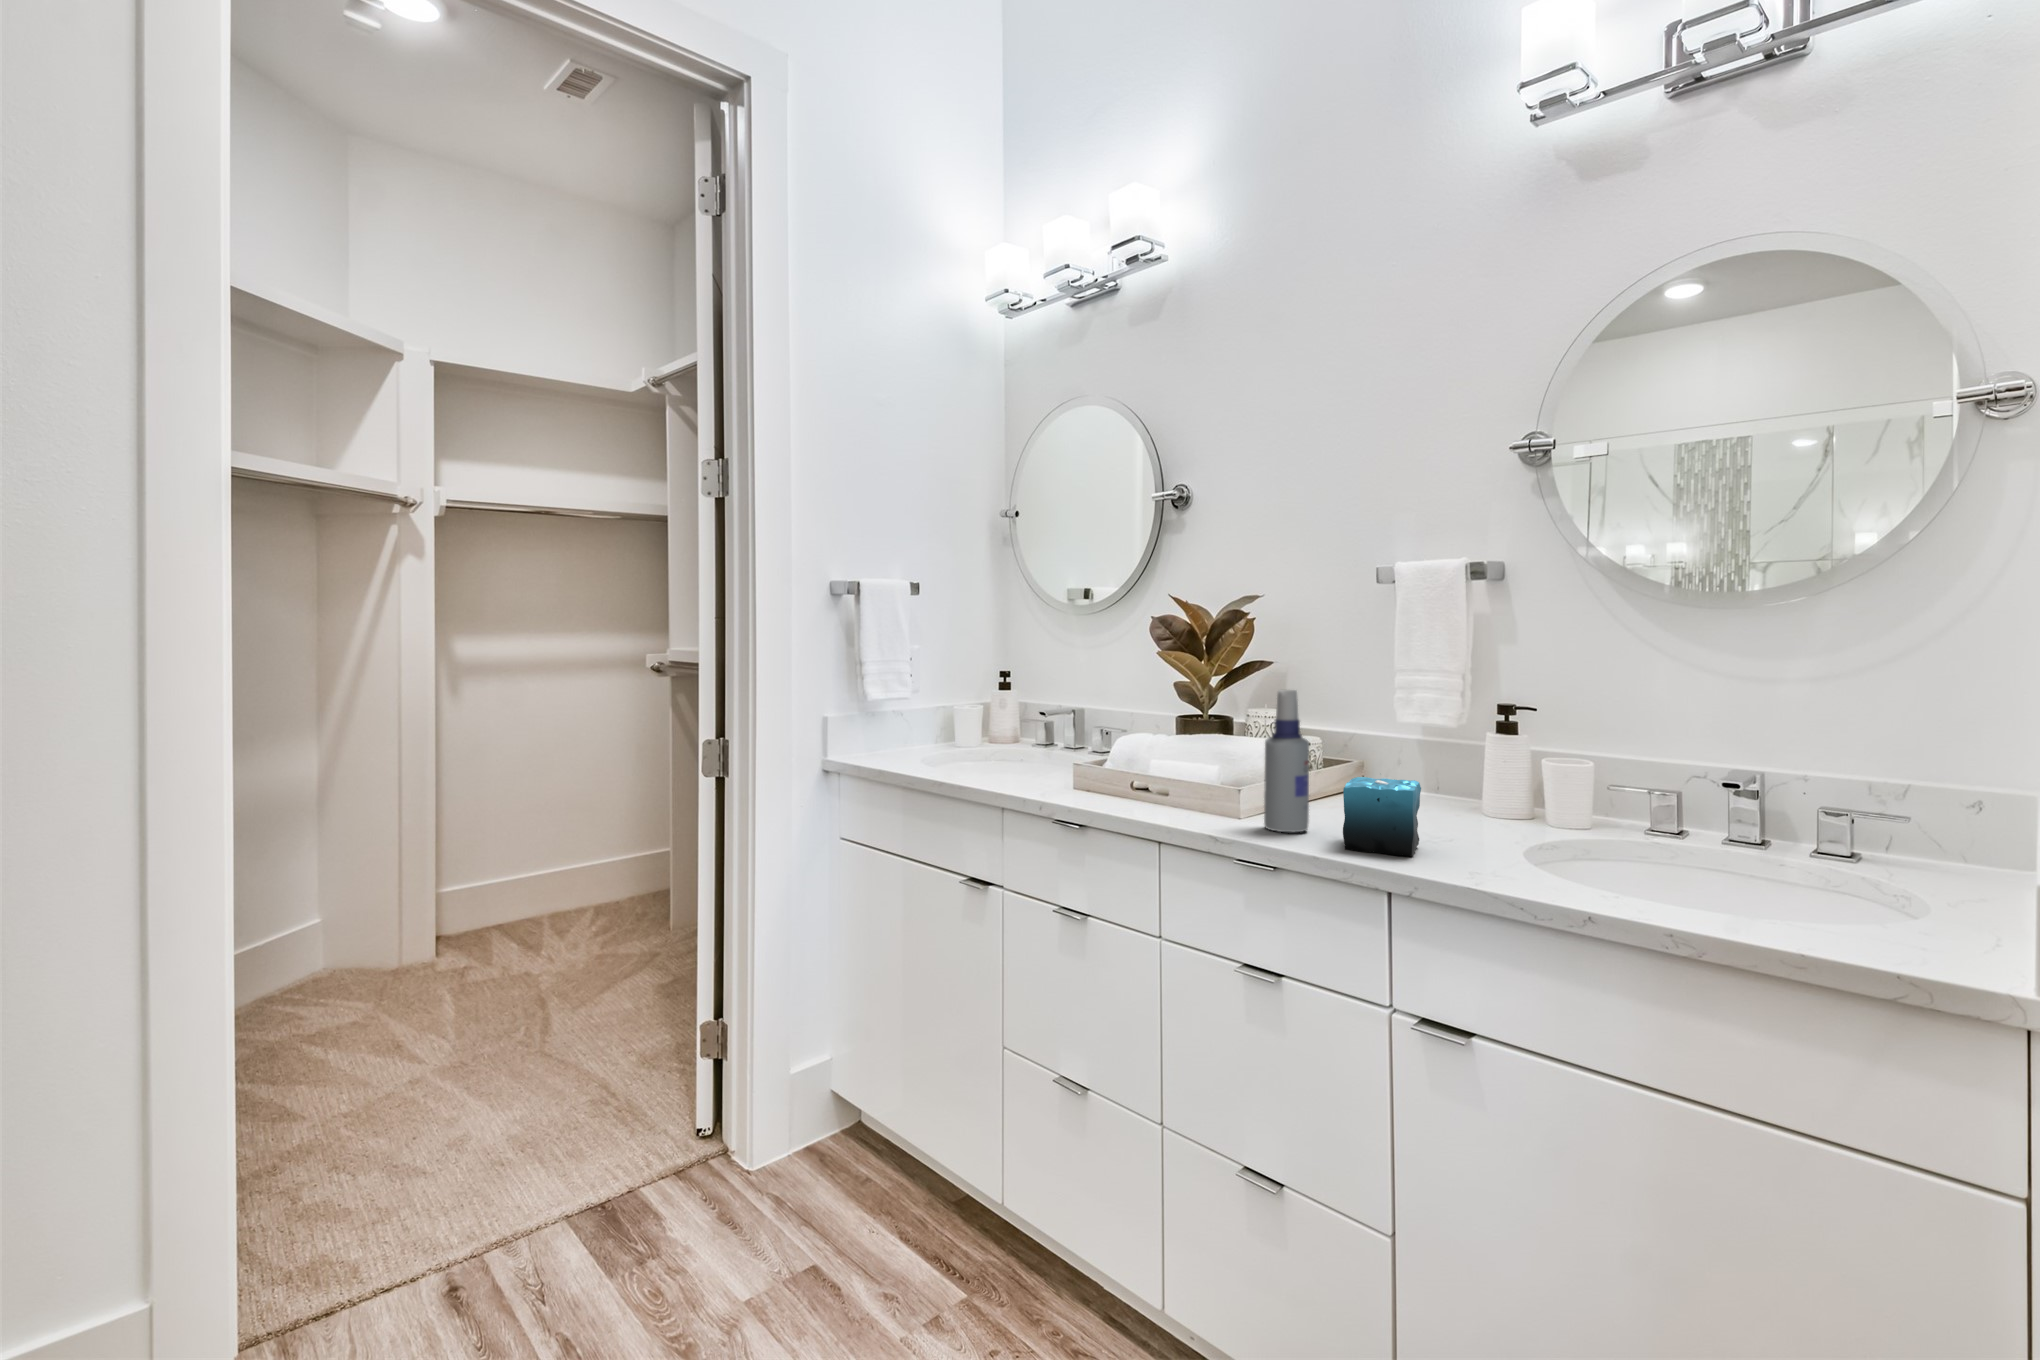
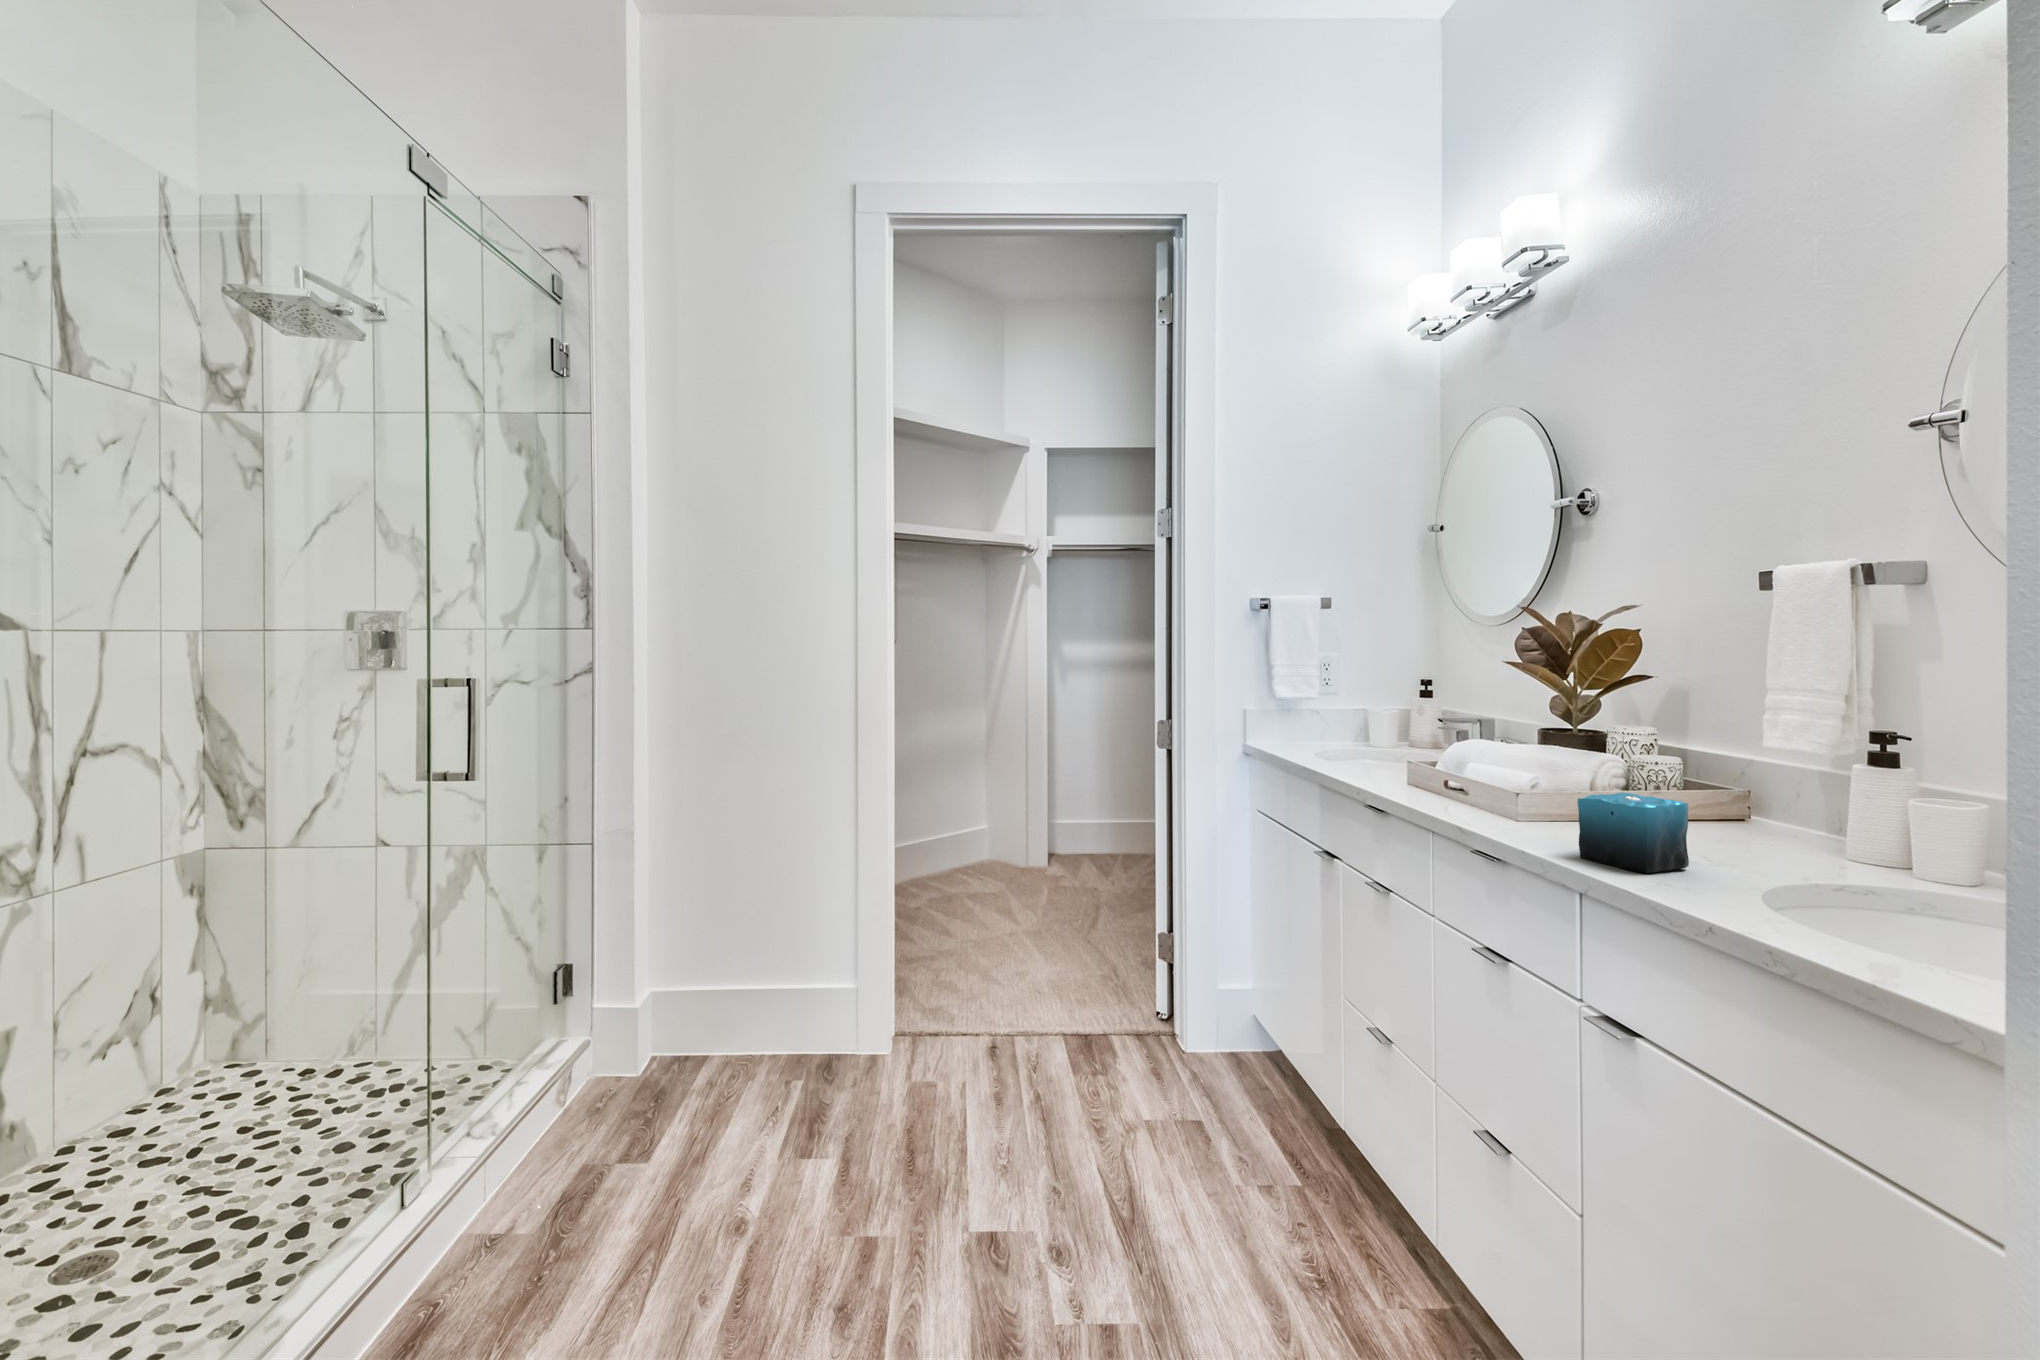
spray bottle: present [1264,690,1309,832] -> none [1533,702,1583,840]

